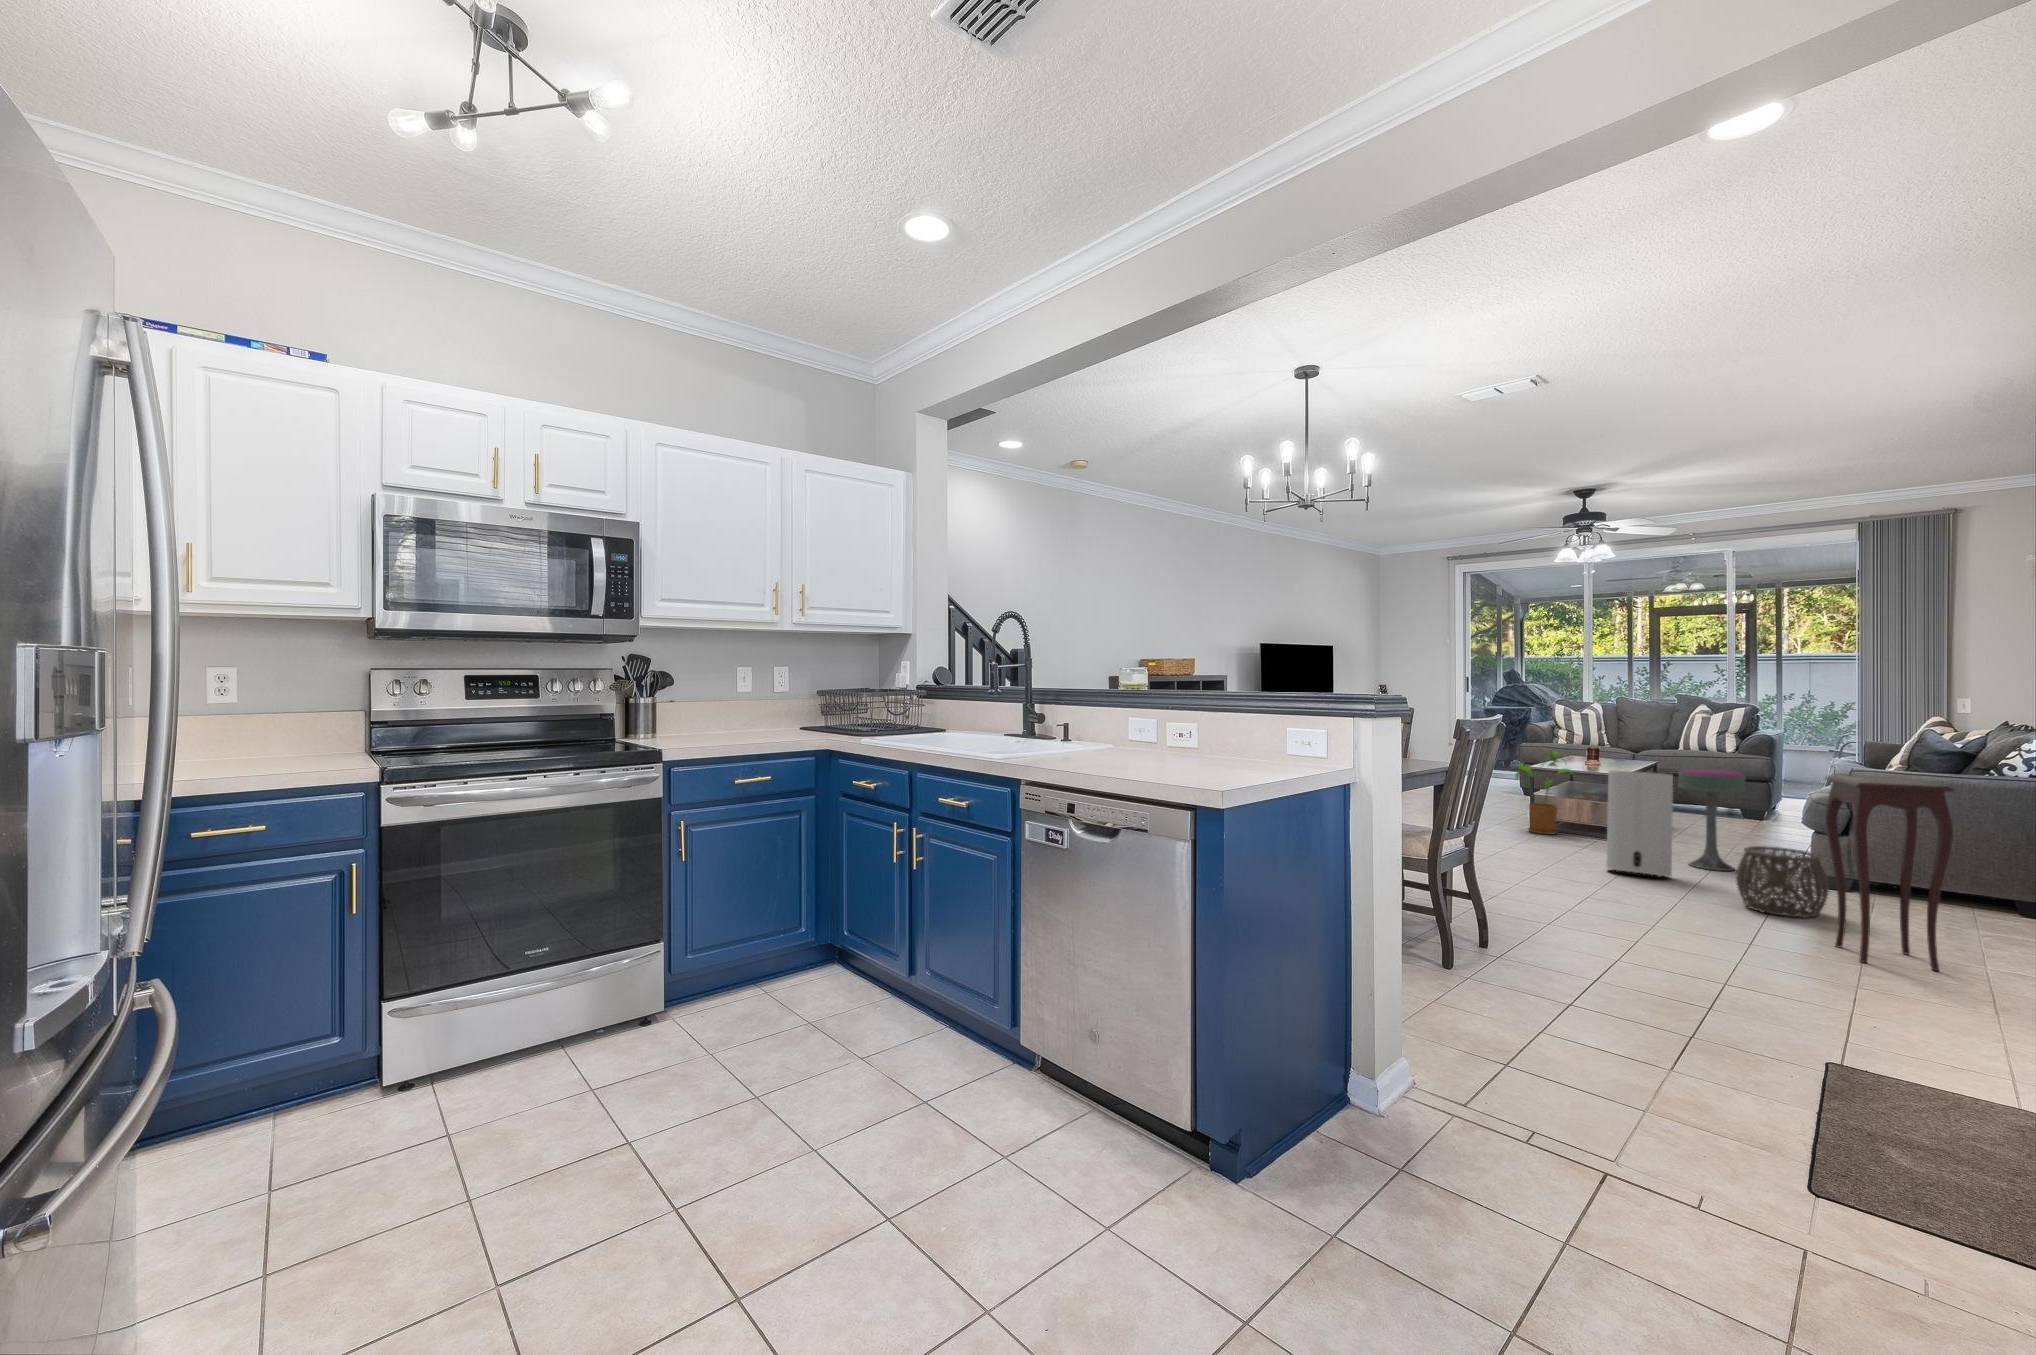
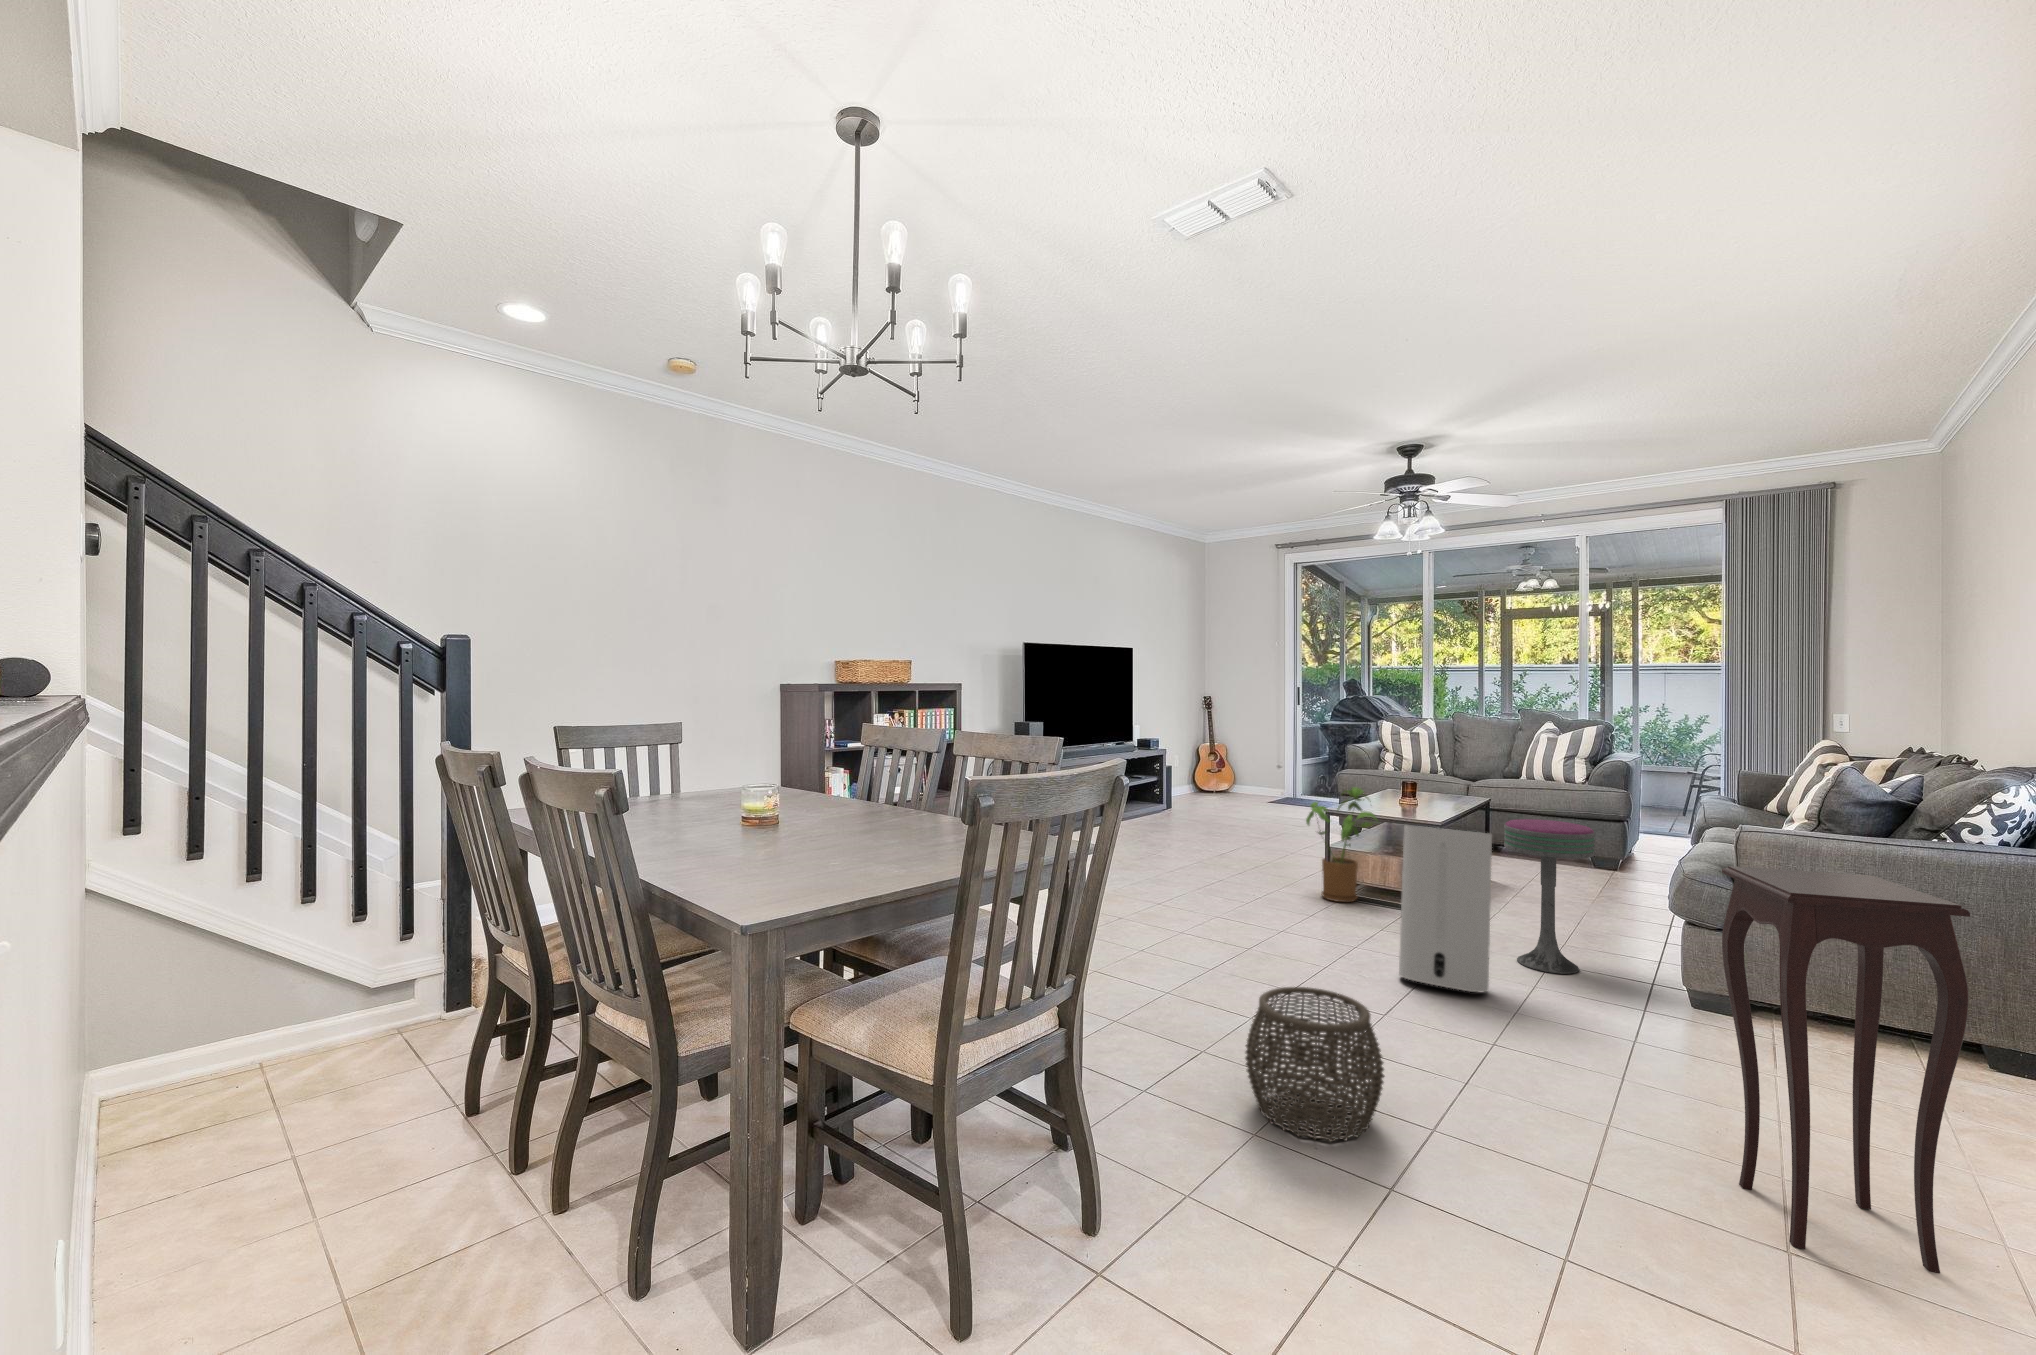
woven basket: present [1736,846,1829,918] -> present [1245,987,1384,1142]

